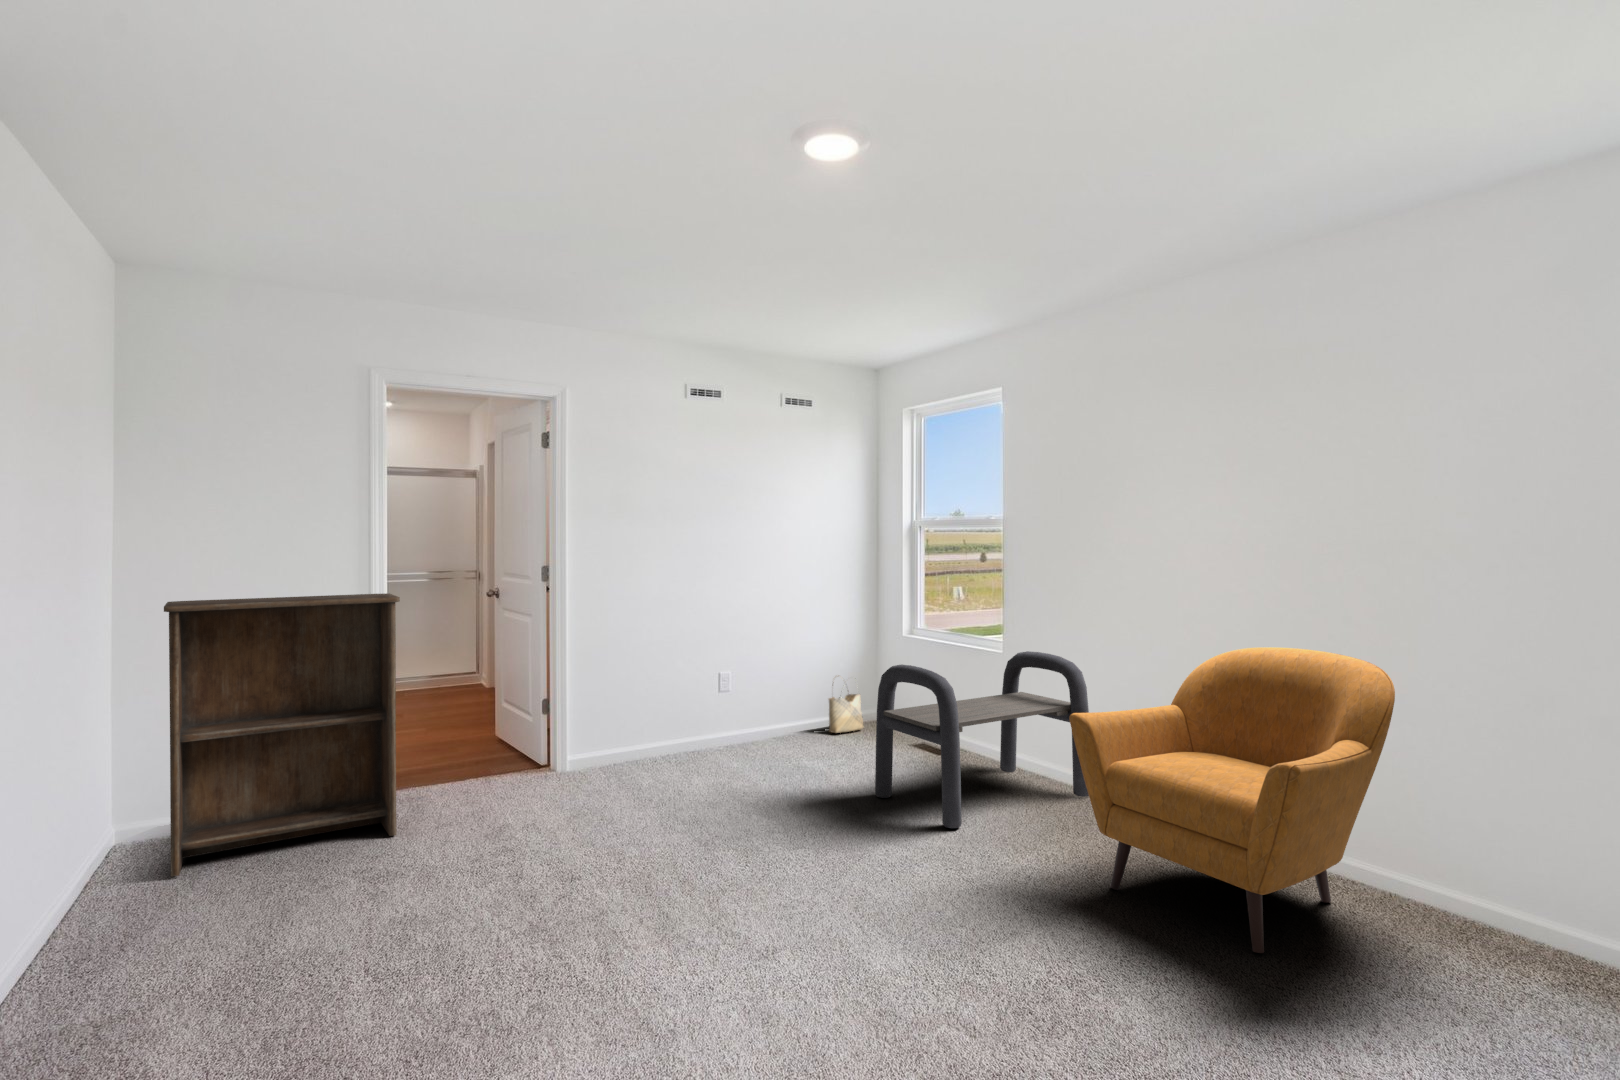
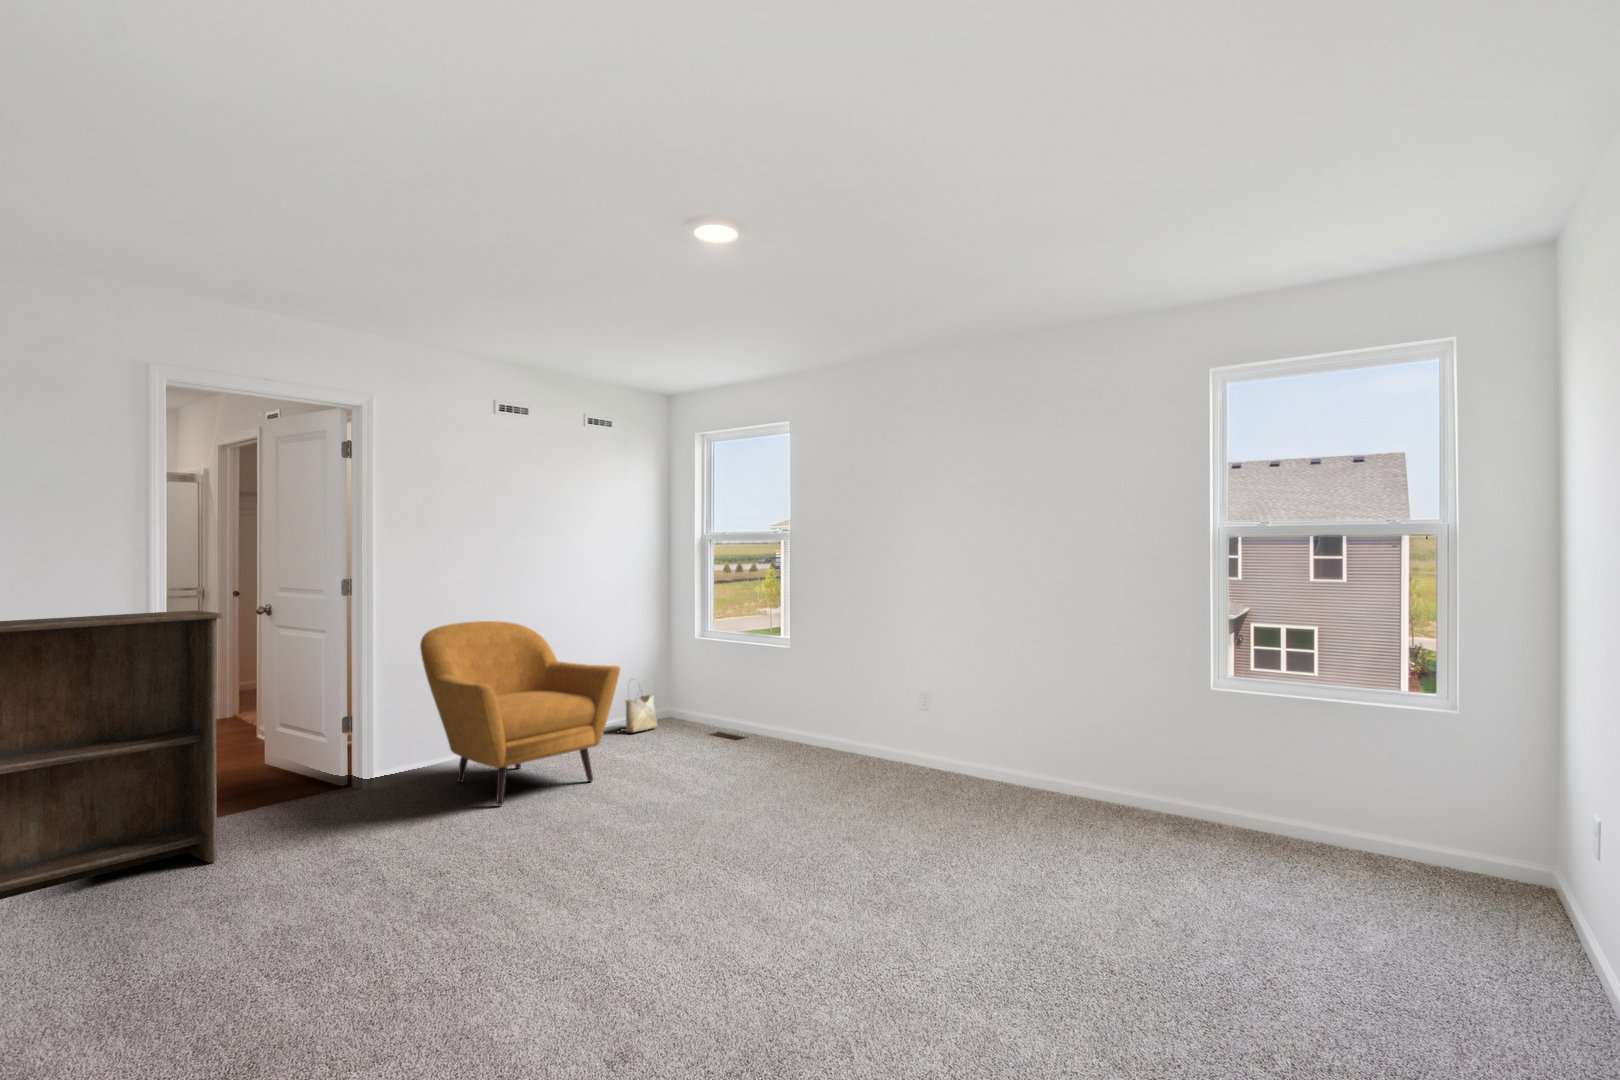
armchair: present [1069,647,1395,953] -> present [420,621,620,805]
bench: present [875,651,1089,828] -> none [692,646,869,797]

